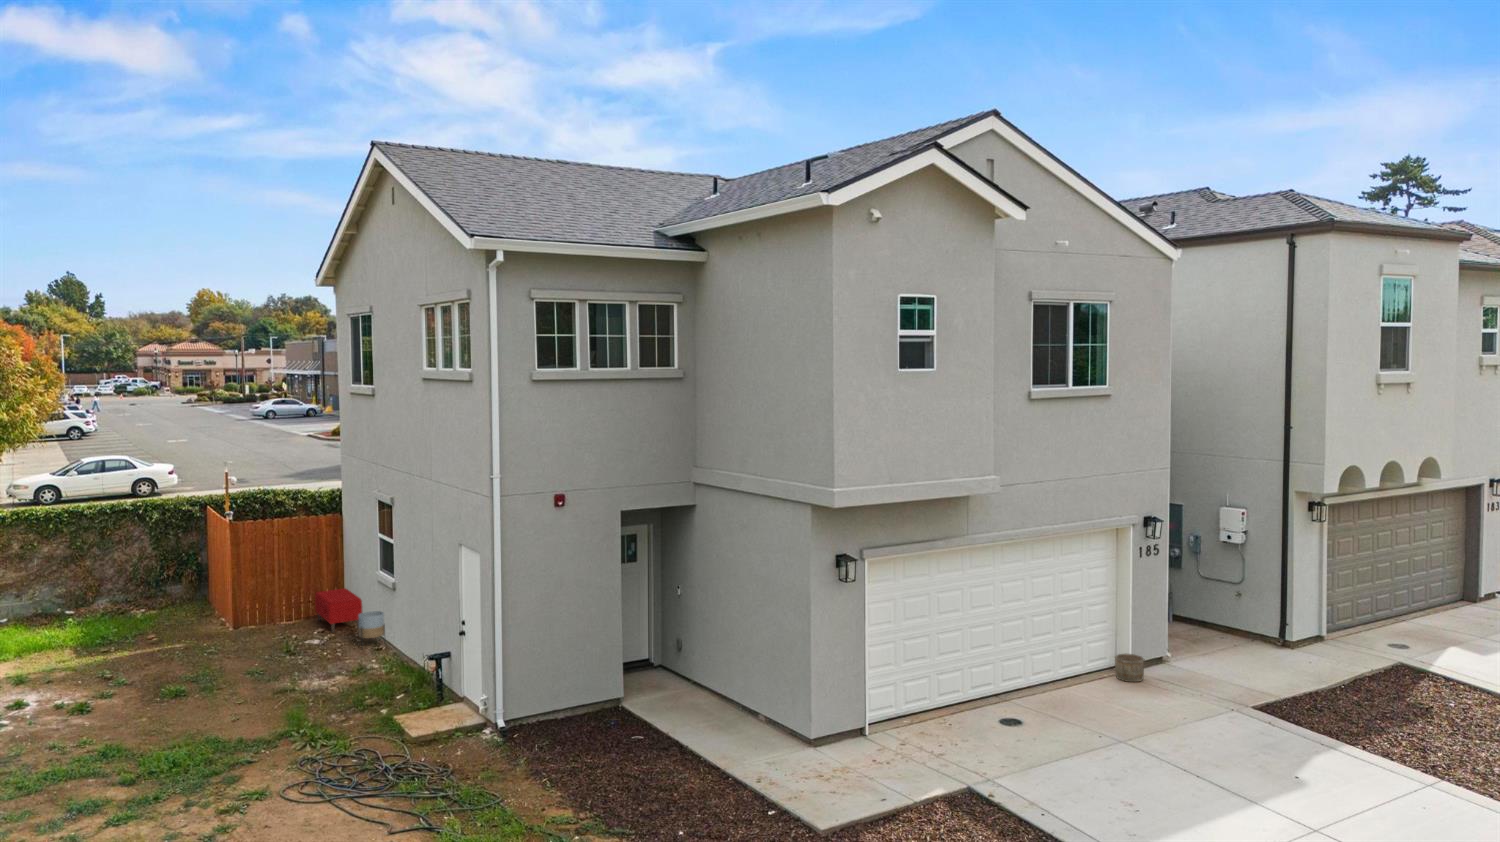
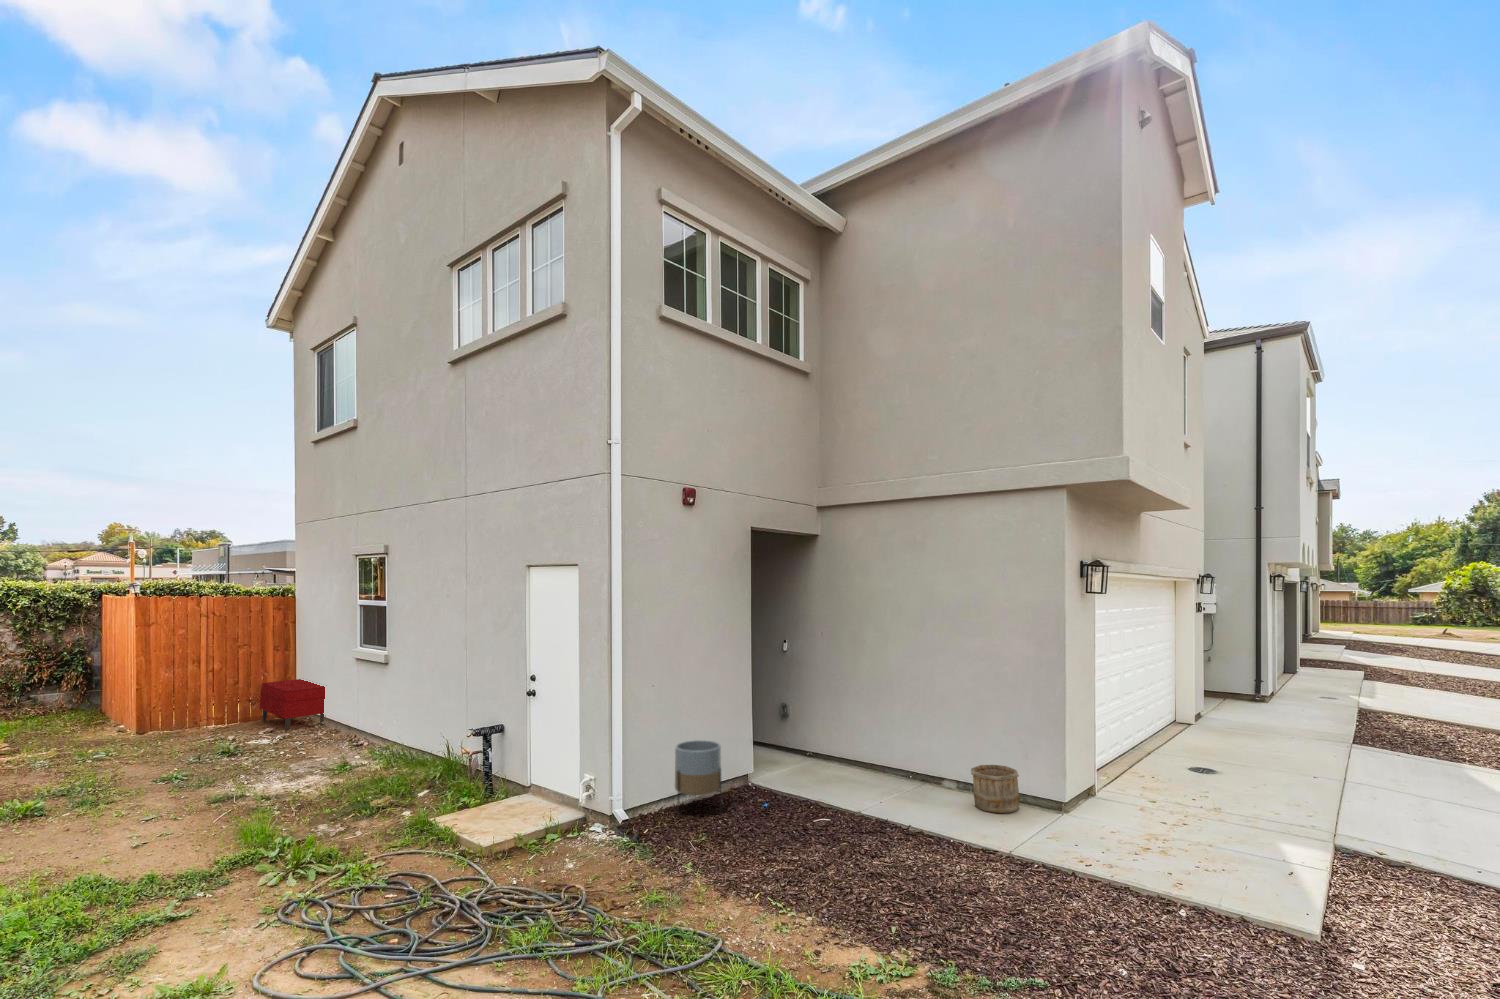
planter: present [358,611,385,639] -> present [675,740,721,815]
wooden bucket: present [1115,654,1145,682] -> present [971,765,1019,813]

